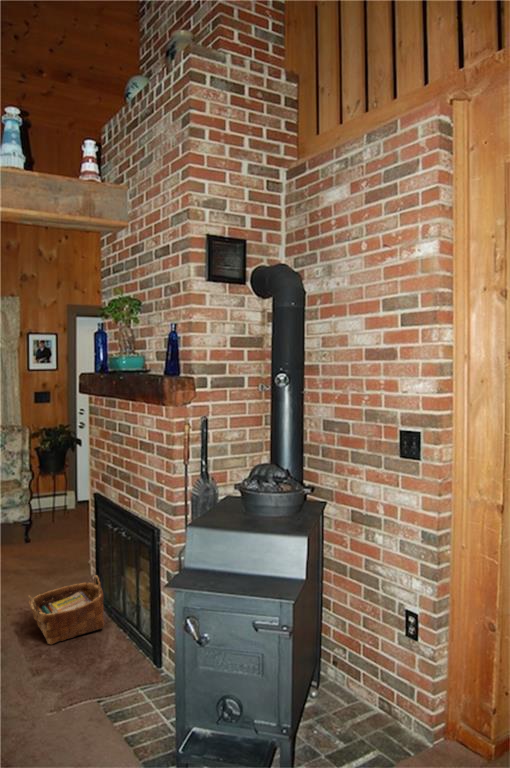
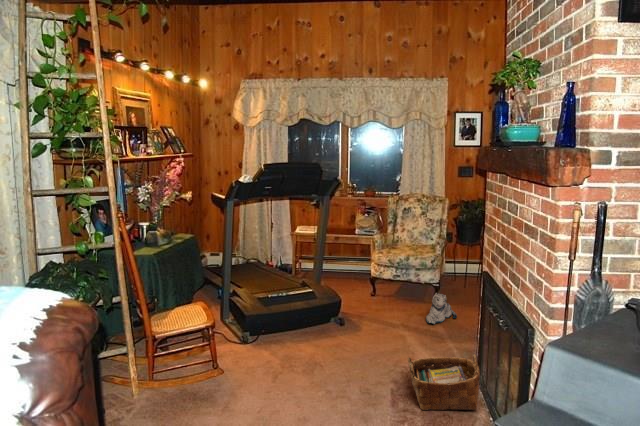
plush toy: none [22,530,55,565] -> present [426,293,457,324]

